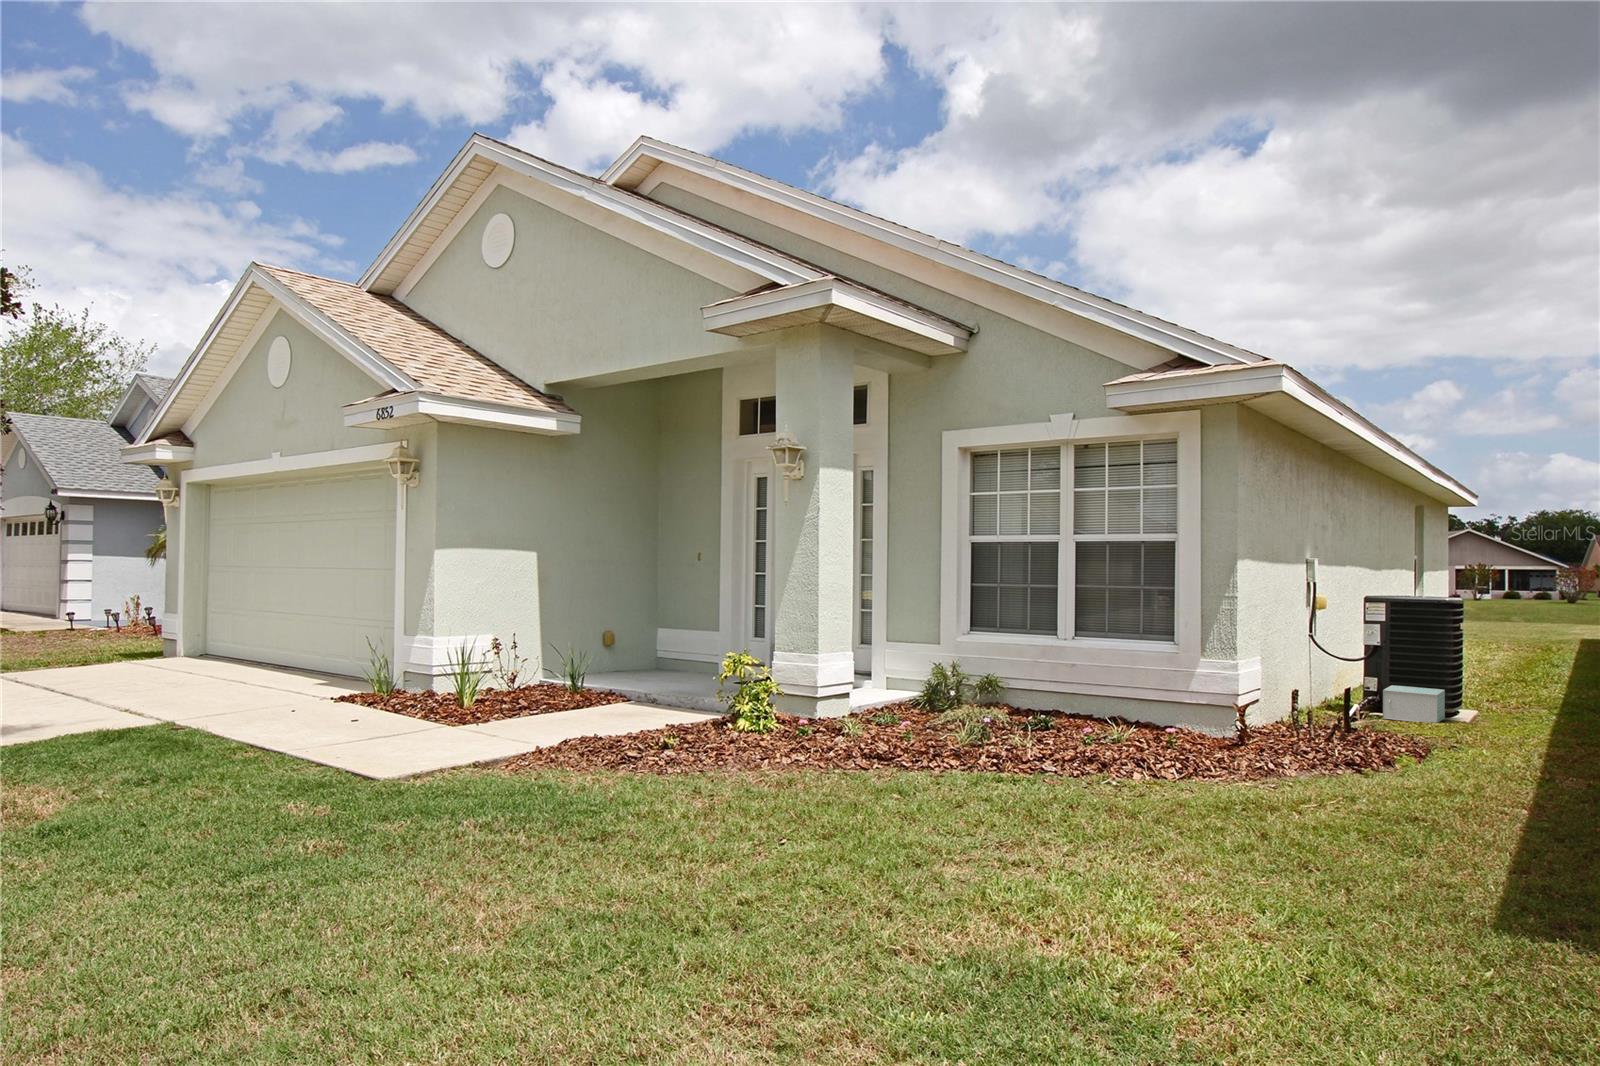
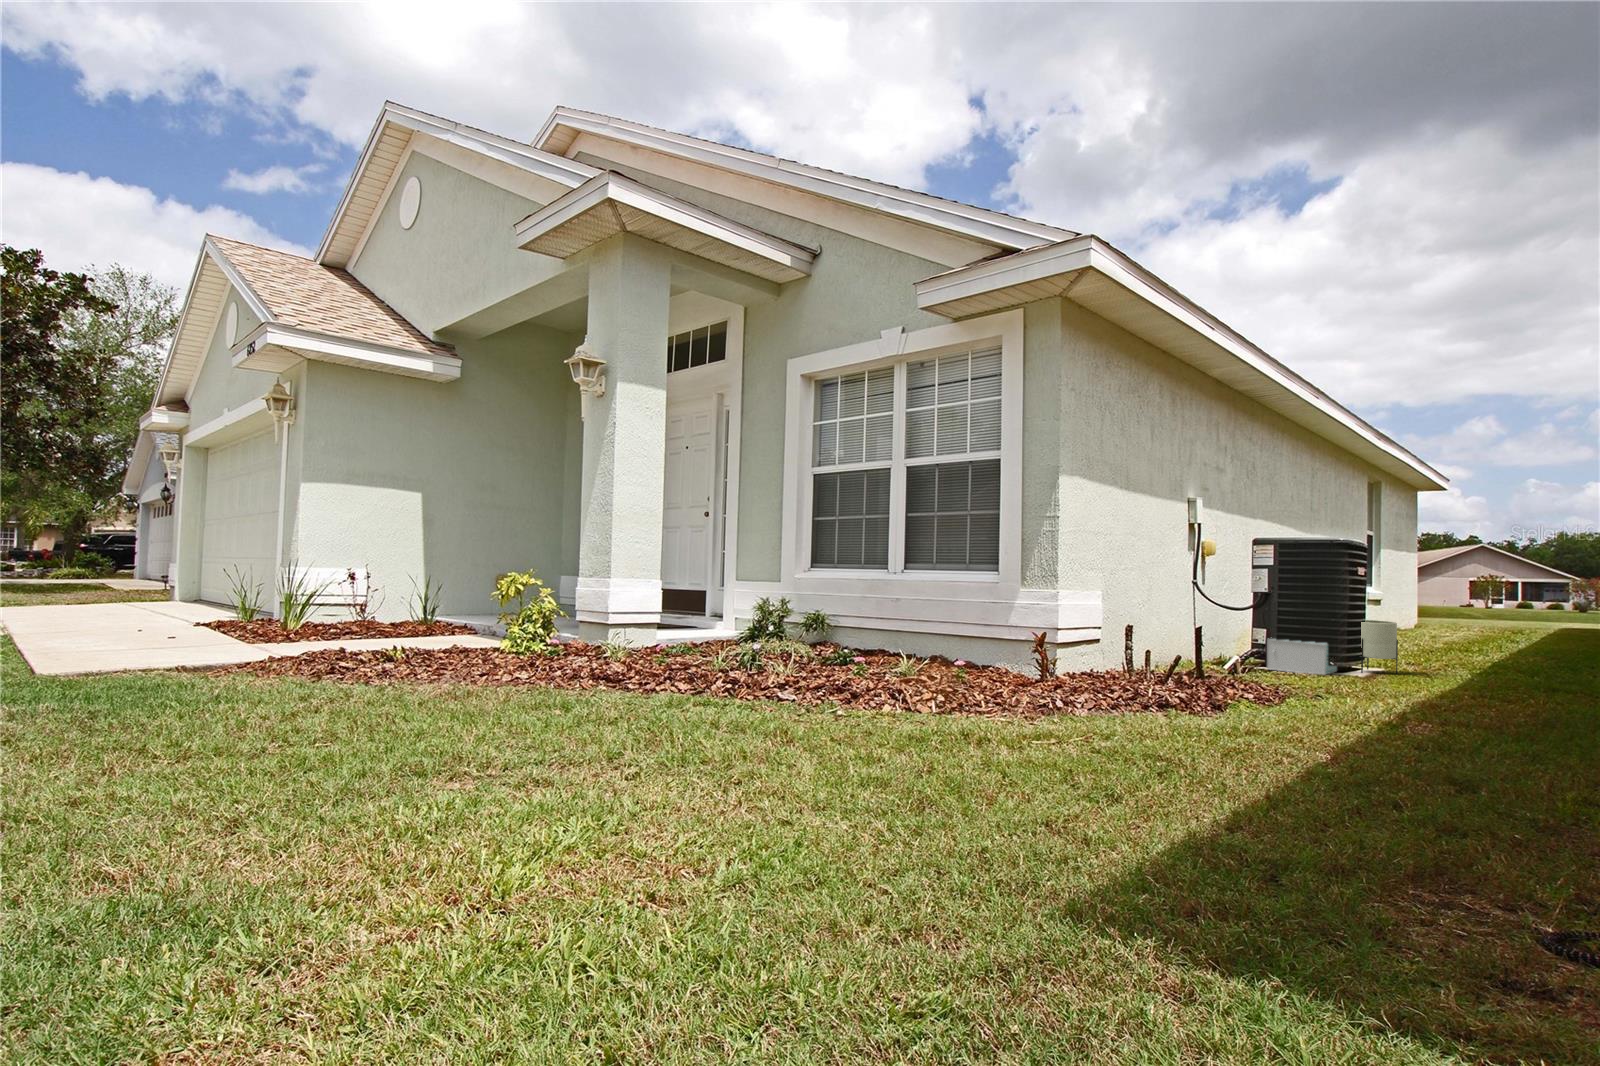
planter: none [1460,670,1498,720] -> present [1361,620,1398,674]

